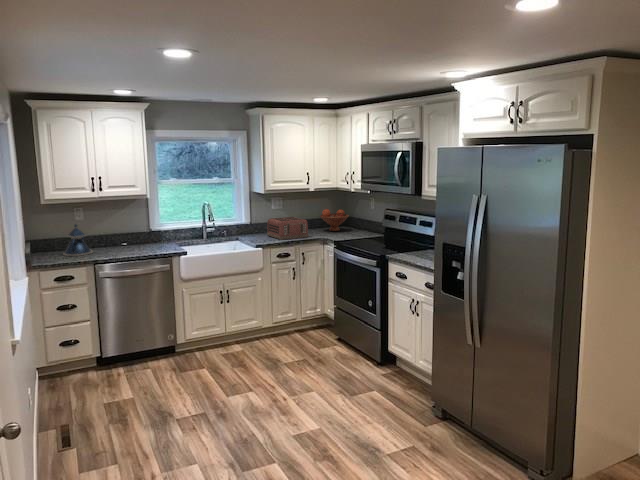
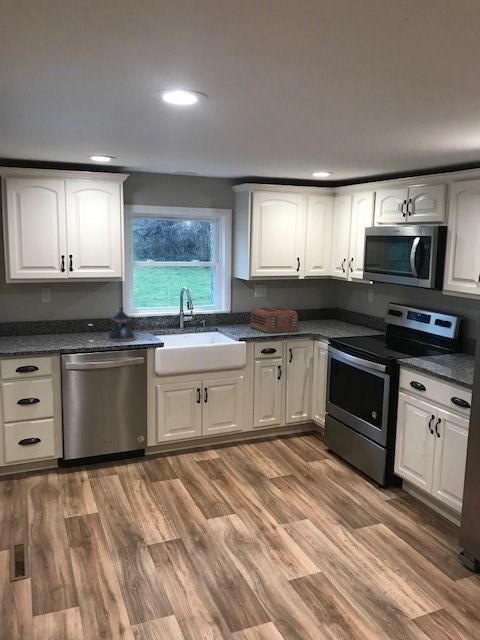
fruit bowl: present [320,209,349,231] -> none [310,299,343,325]
teapot: present [63,224,93,256] -> present [107,307,137,341]

